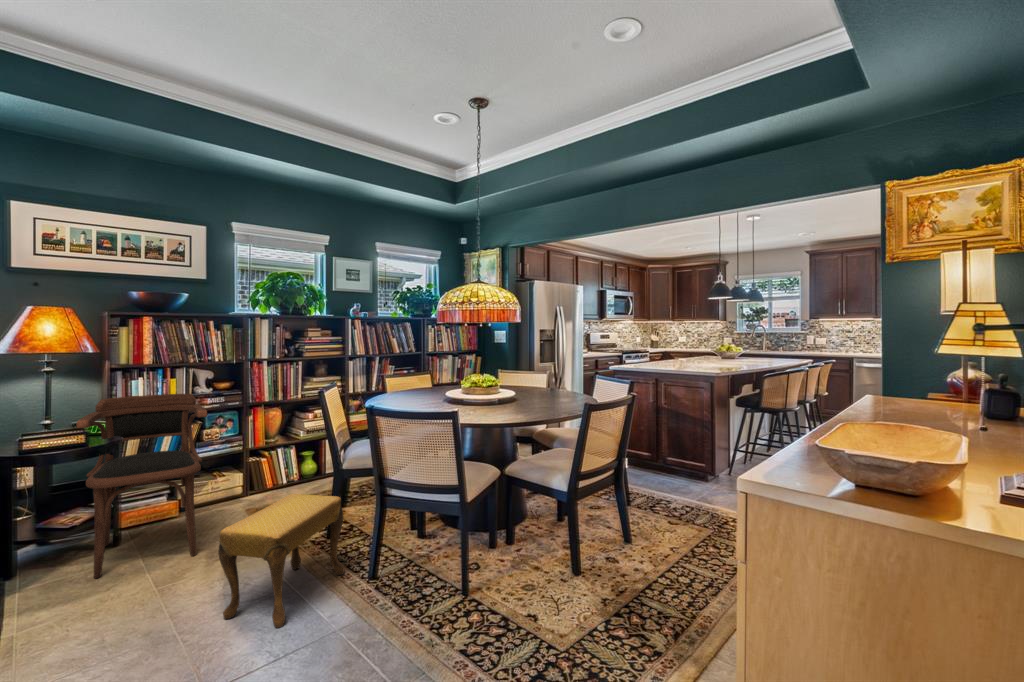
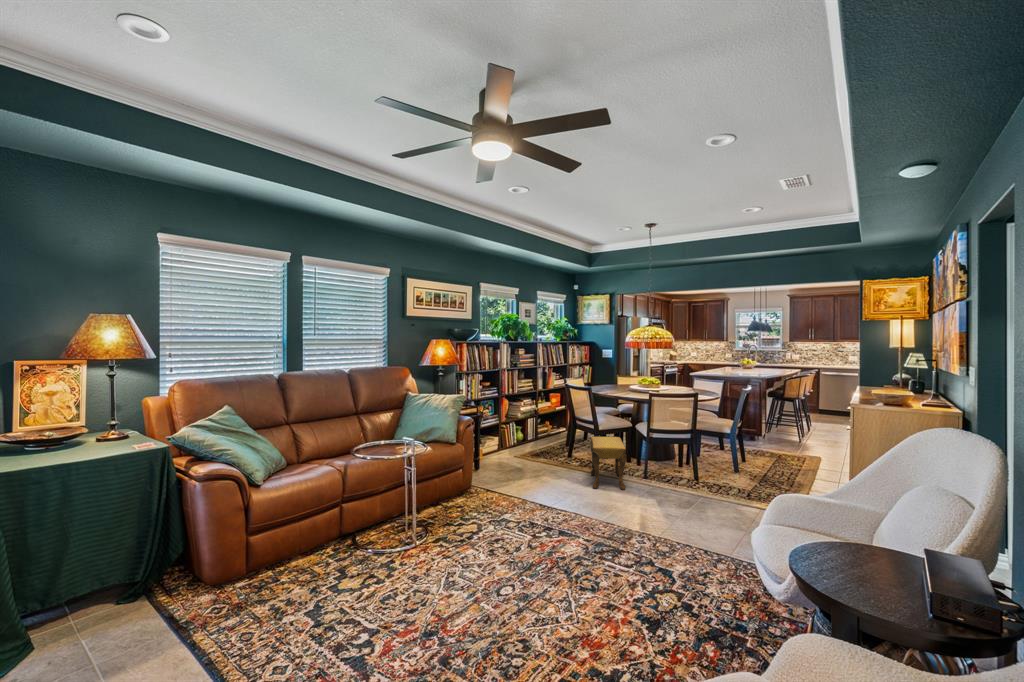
armchair: present [77,394,207,578] -> none [469,387,532,481]

